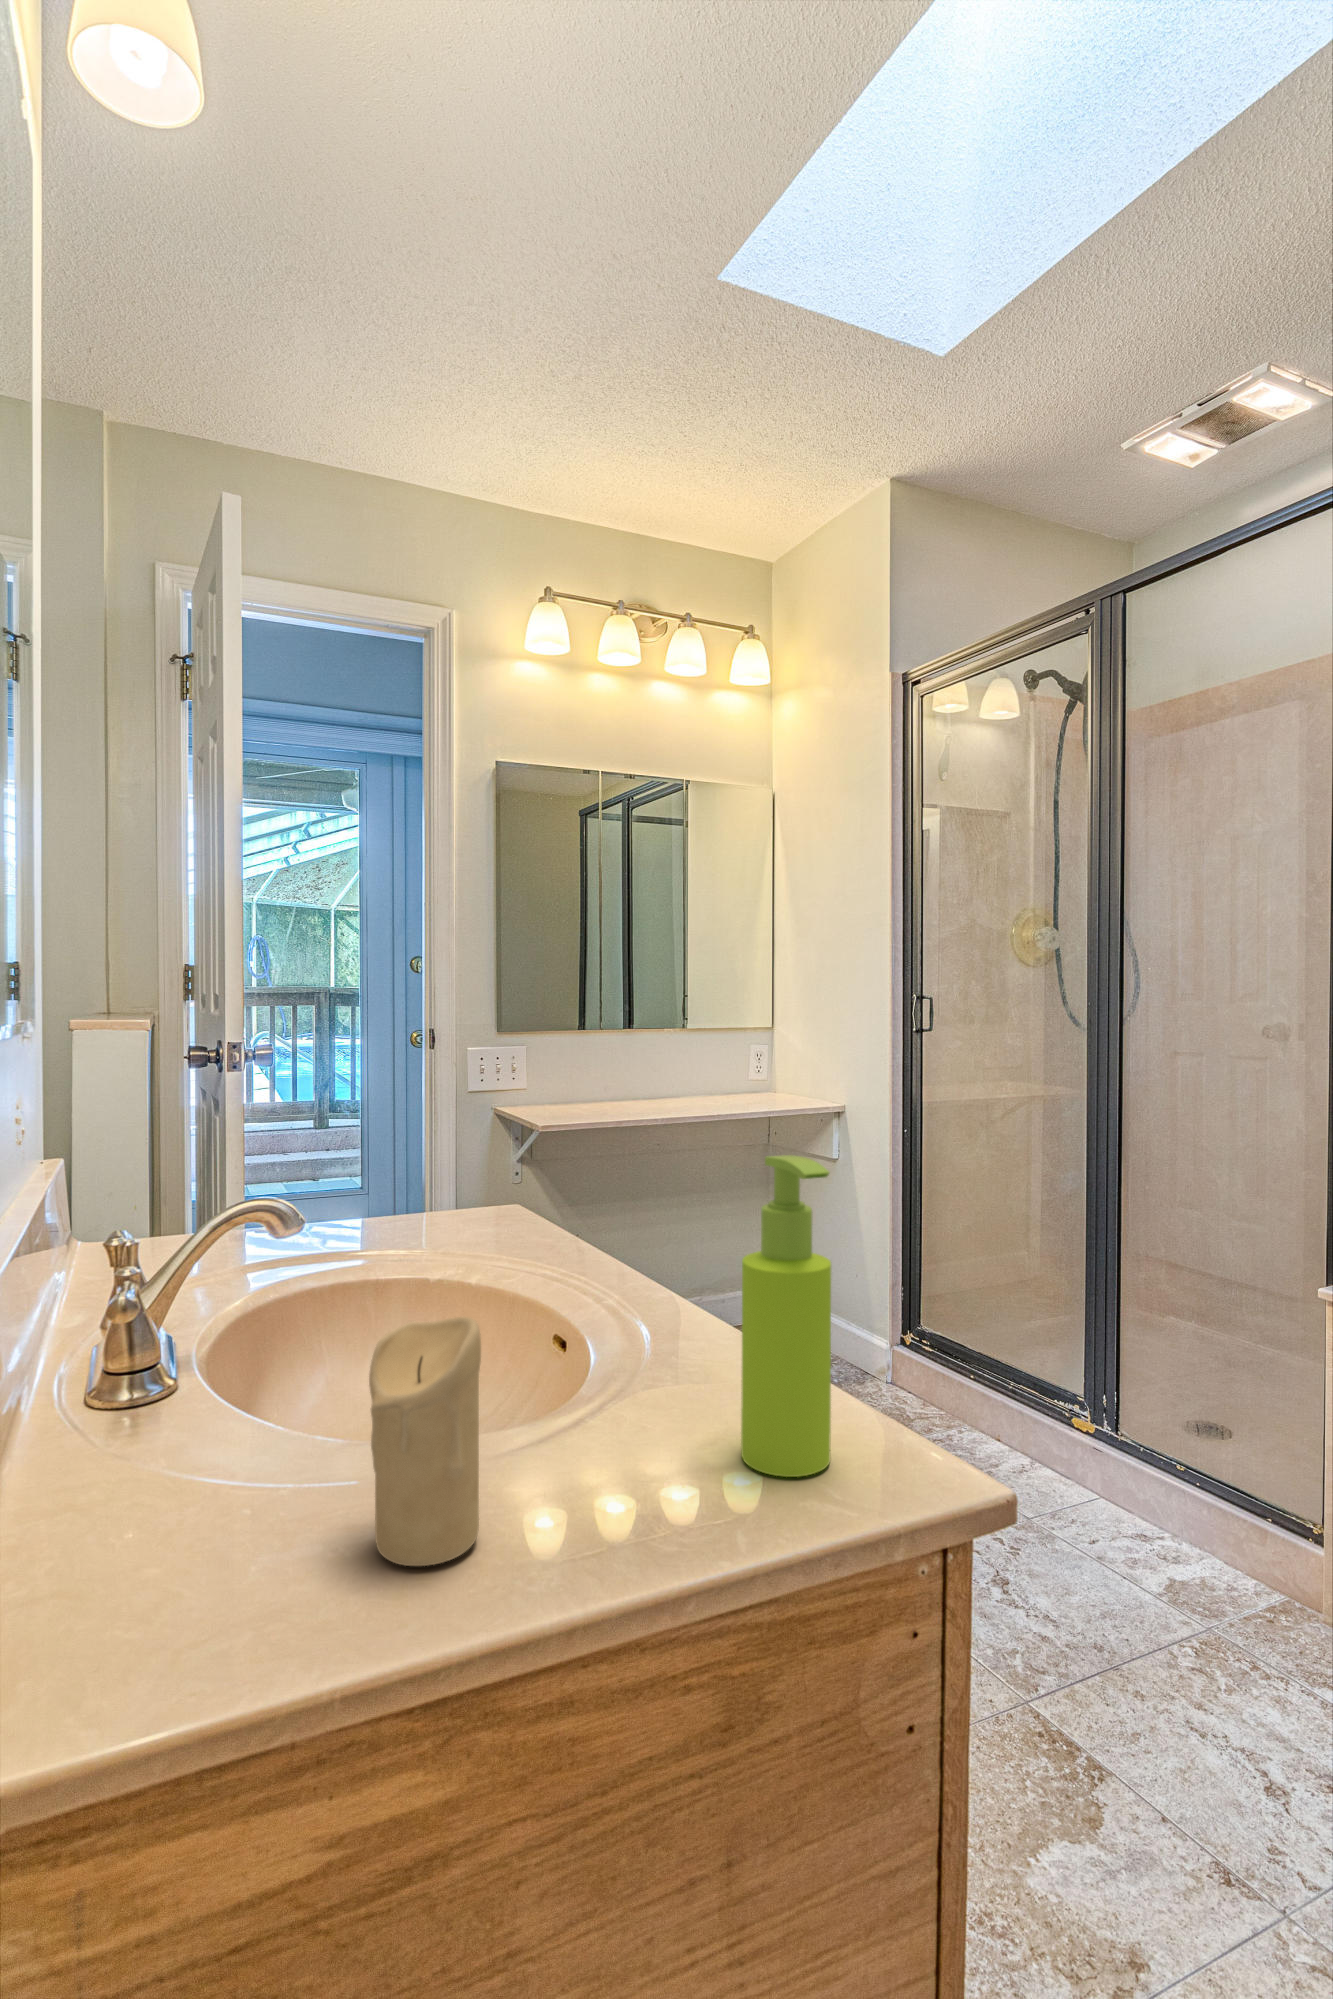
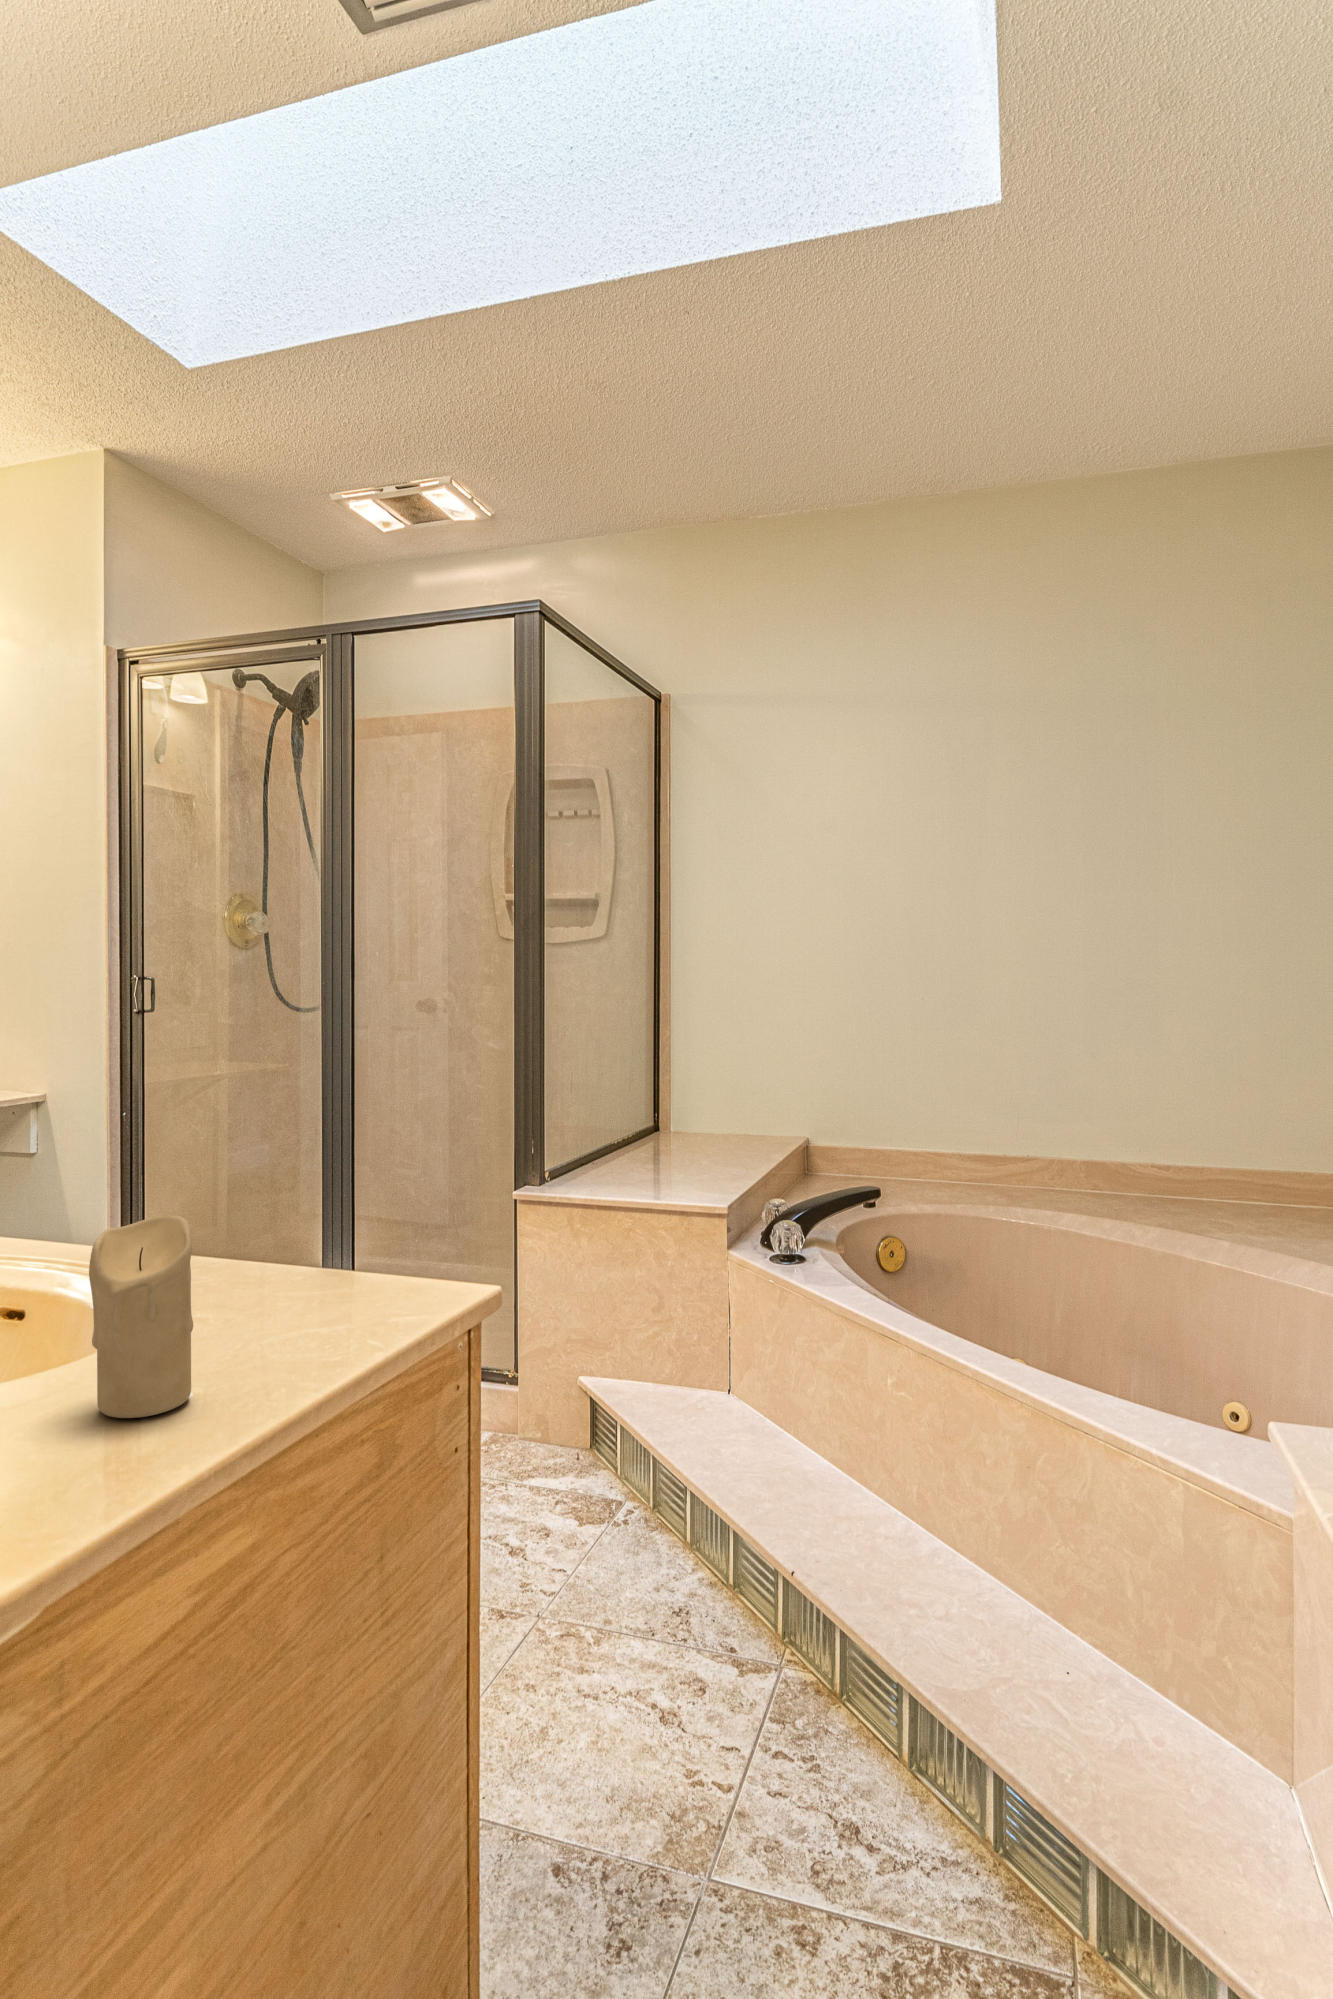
soap dispenser: present [741,1155,831,1477] -> none [311,1077,390,1314]

